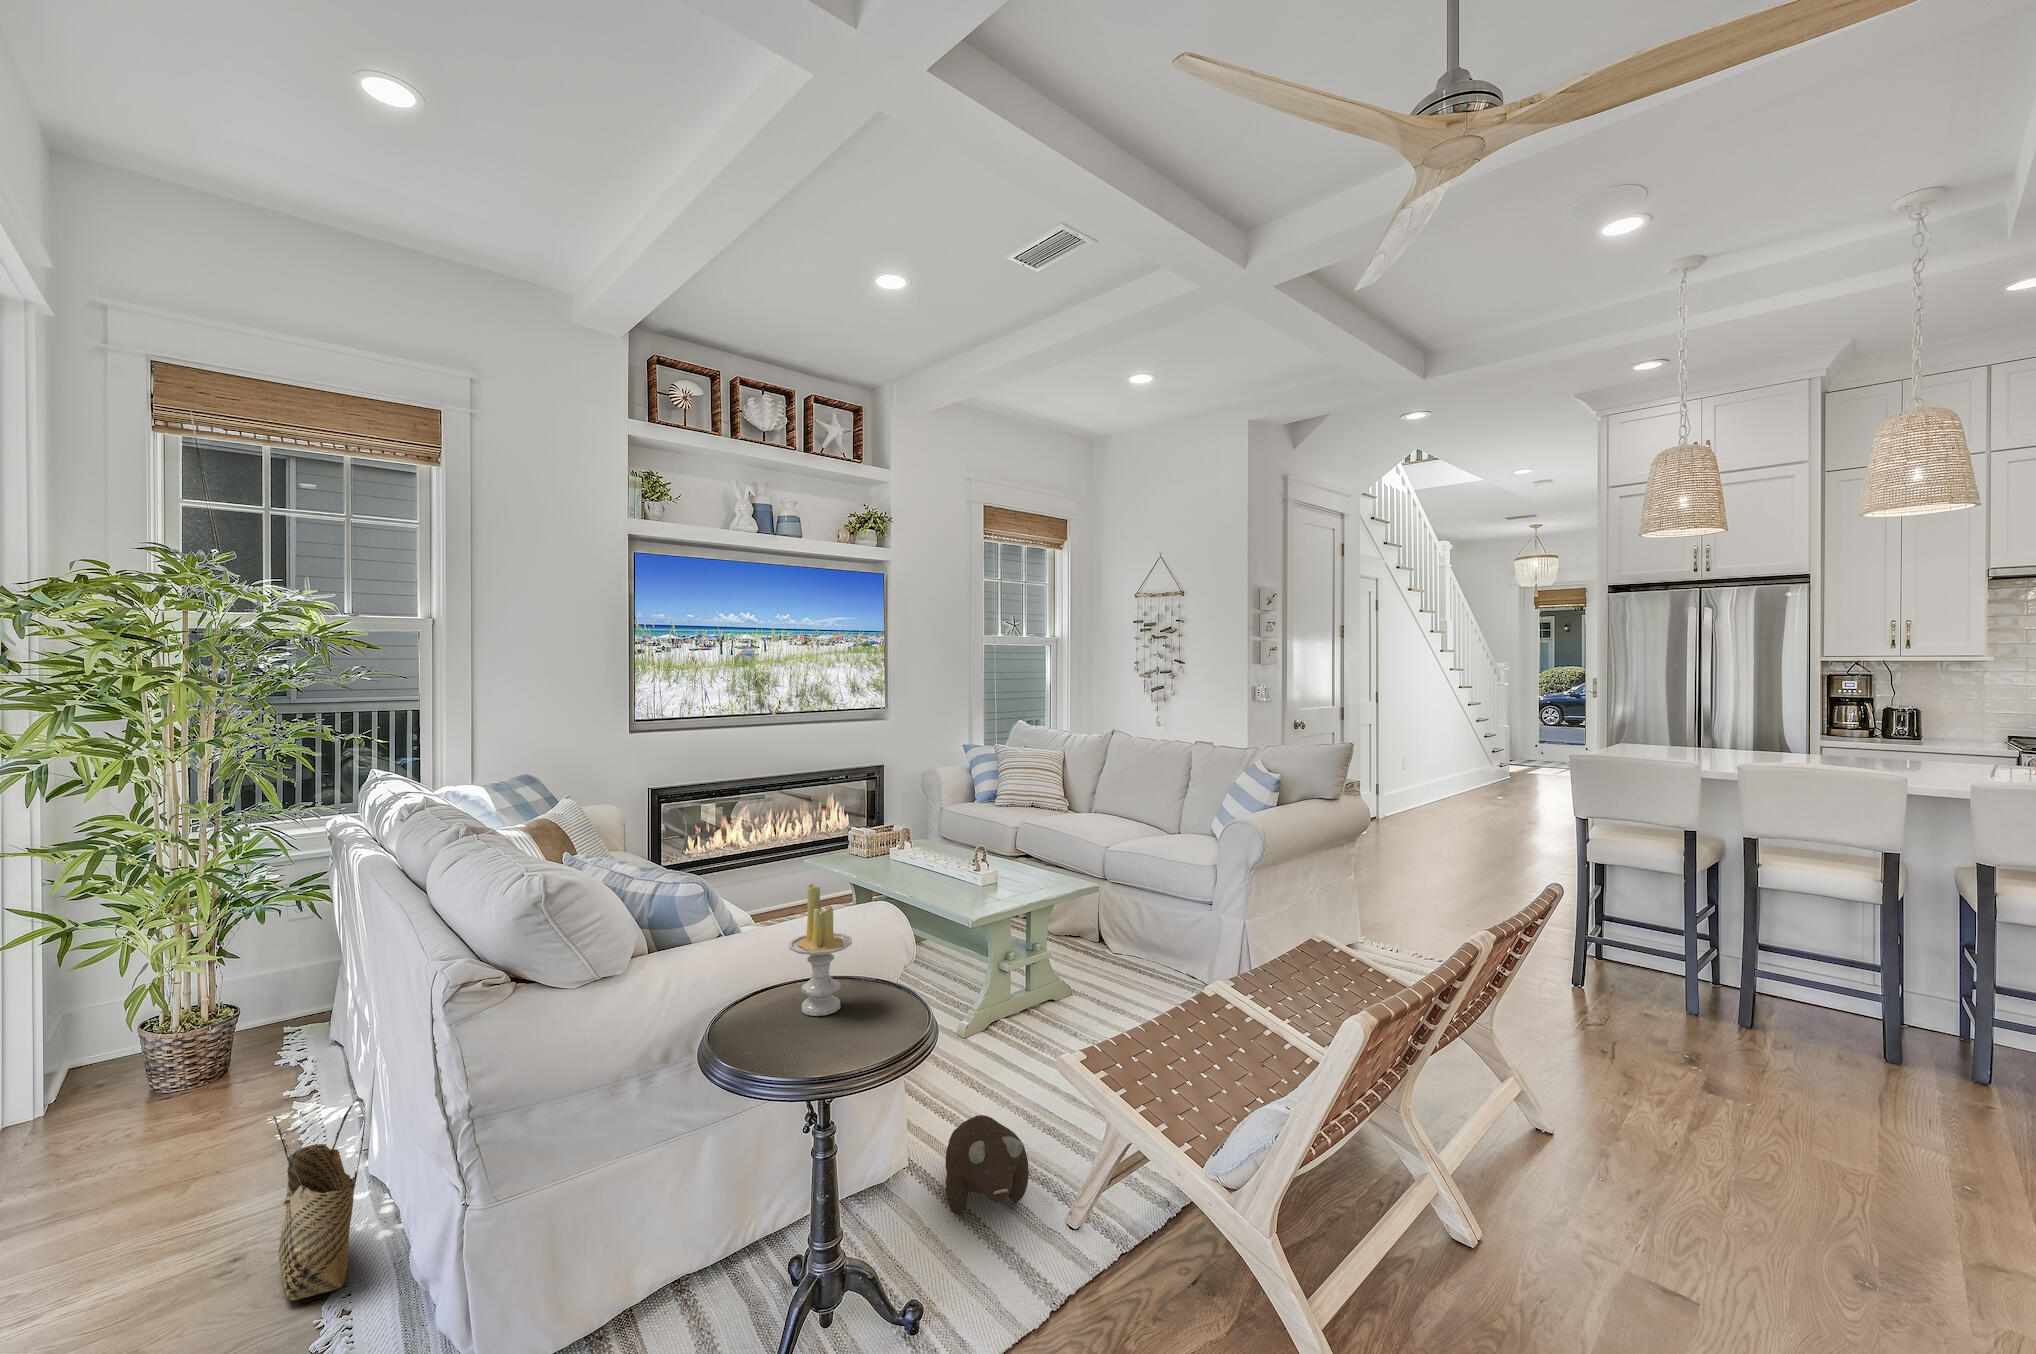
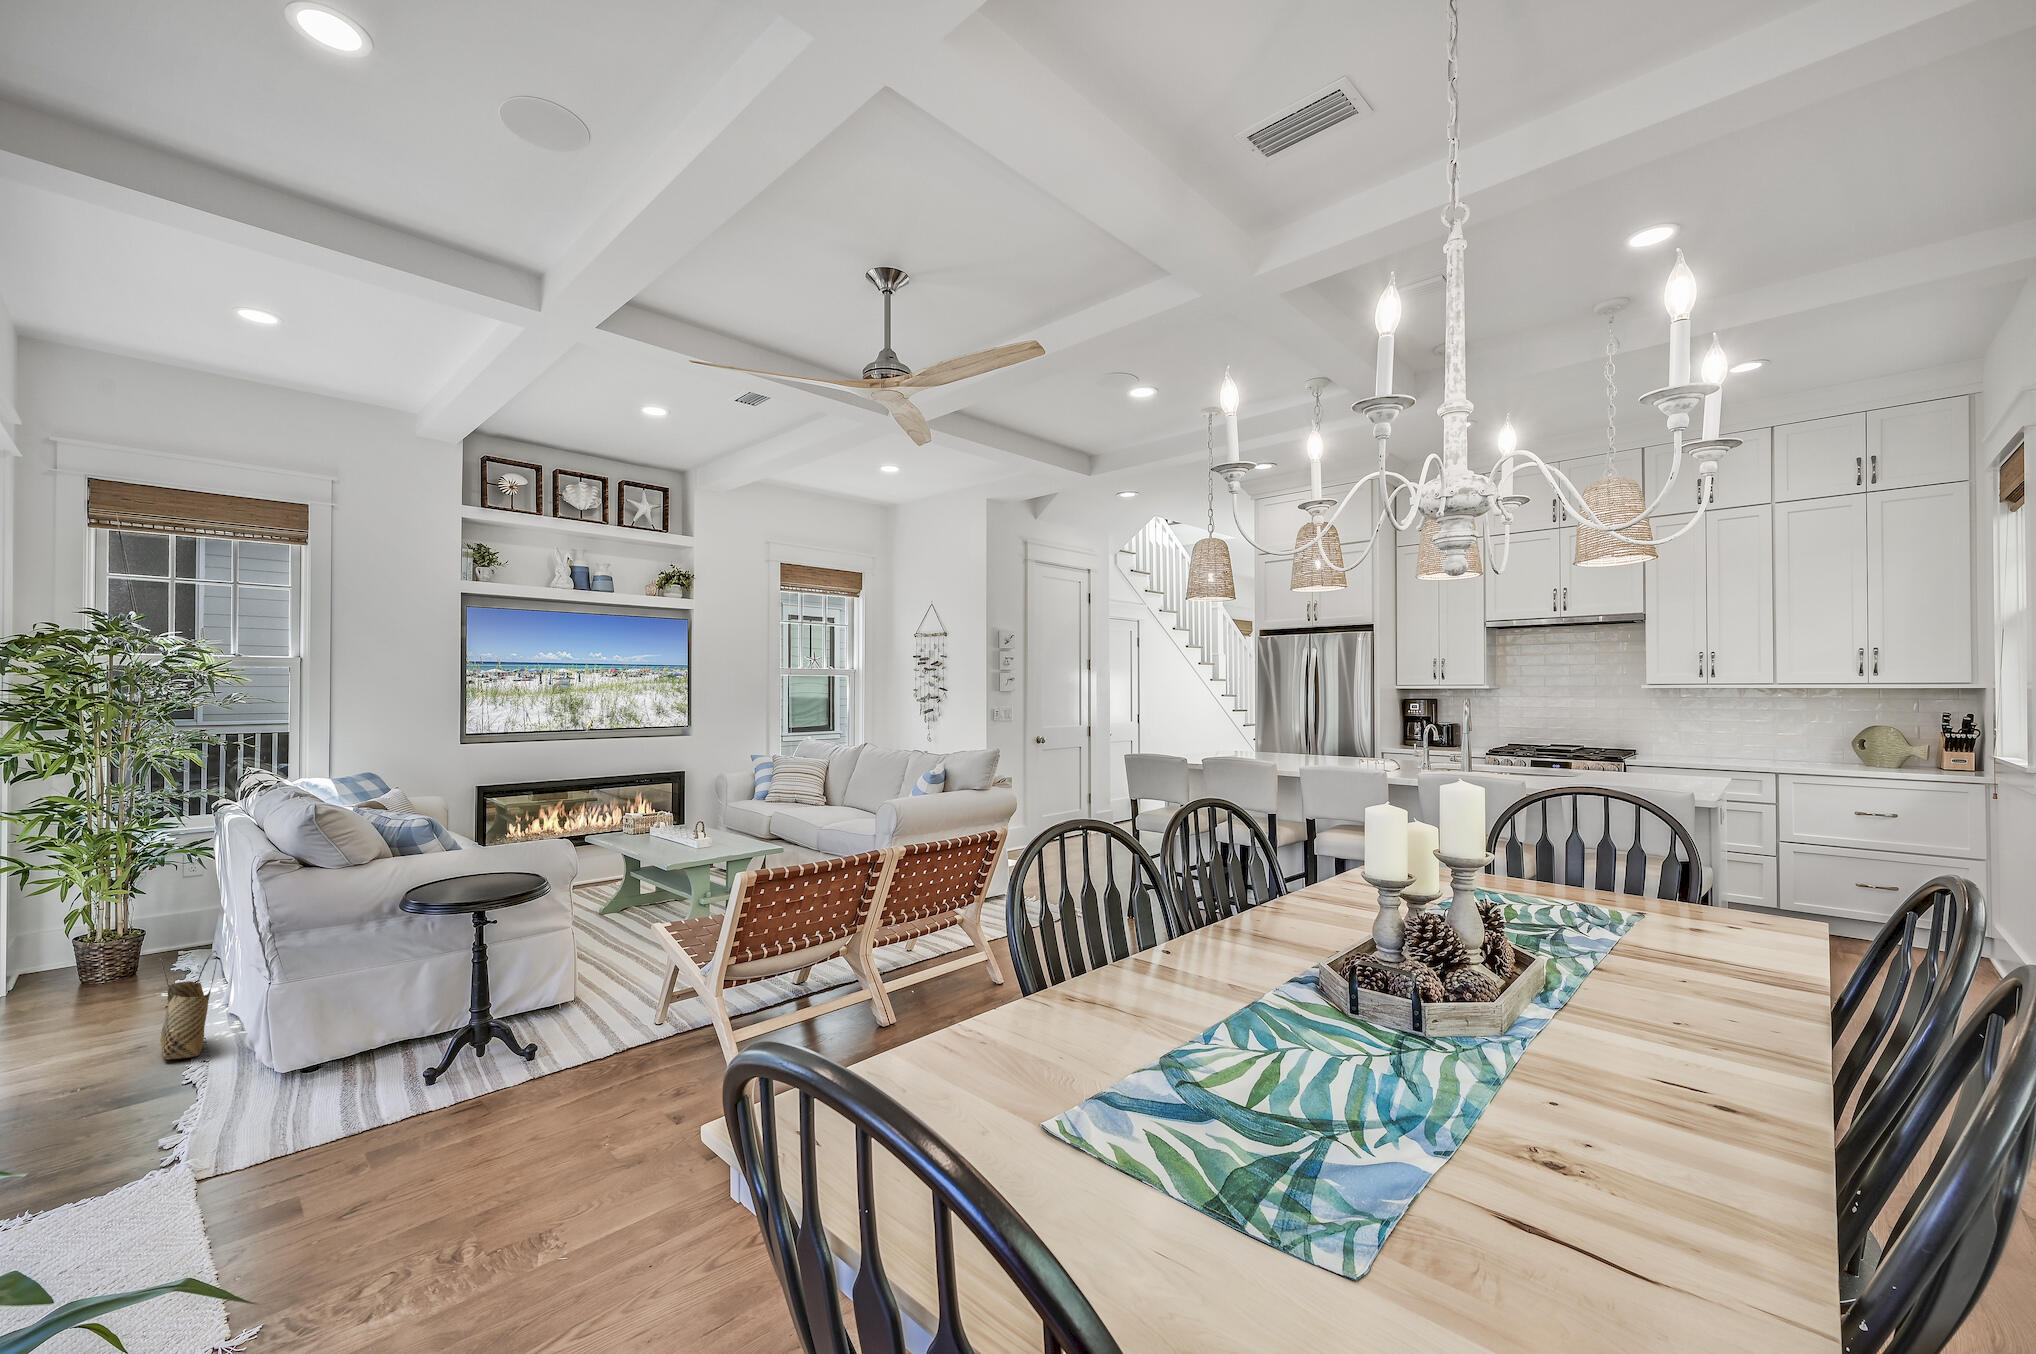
candle: present [789,884,852,1016] -> none [463,814,506,887]
plush toy: present [946,1115,1029,1213] -> none [583,966,640,1021]

